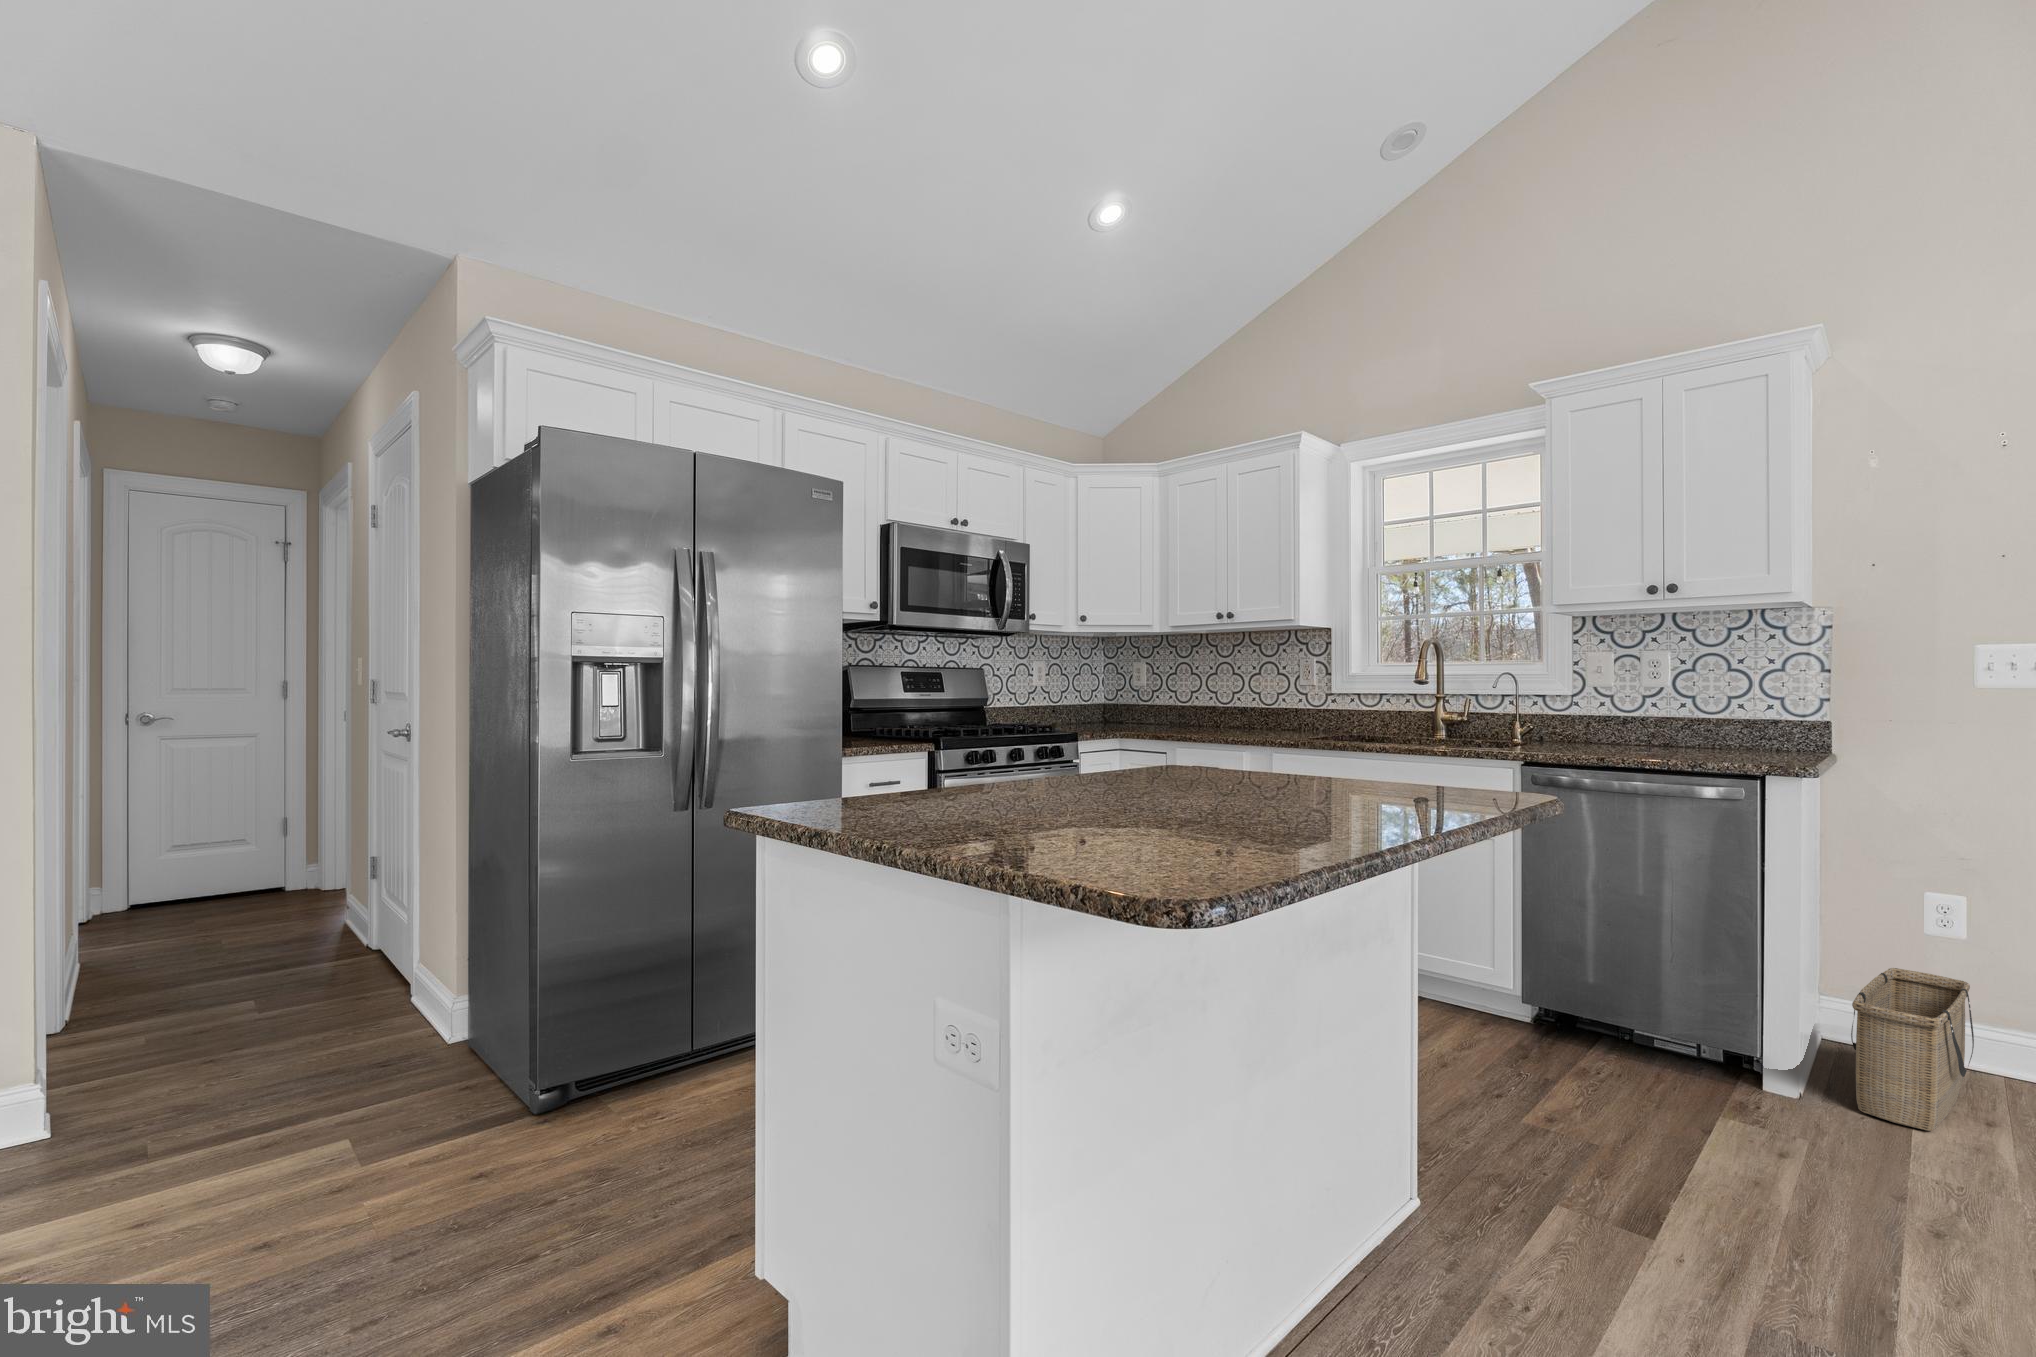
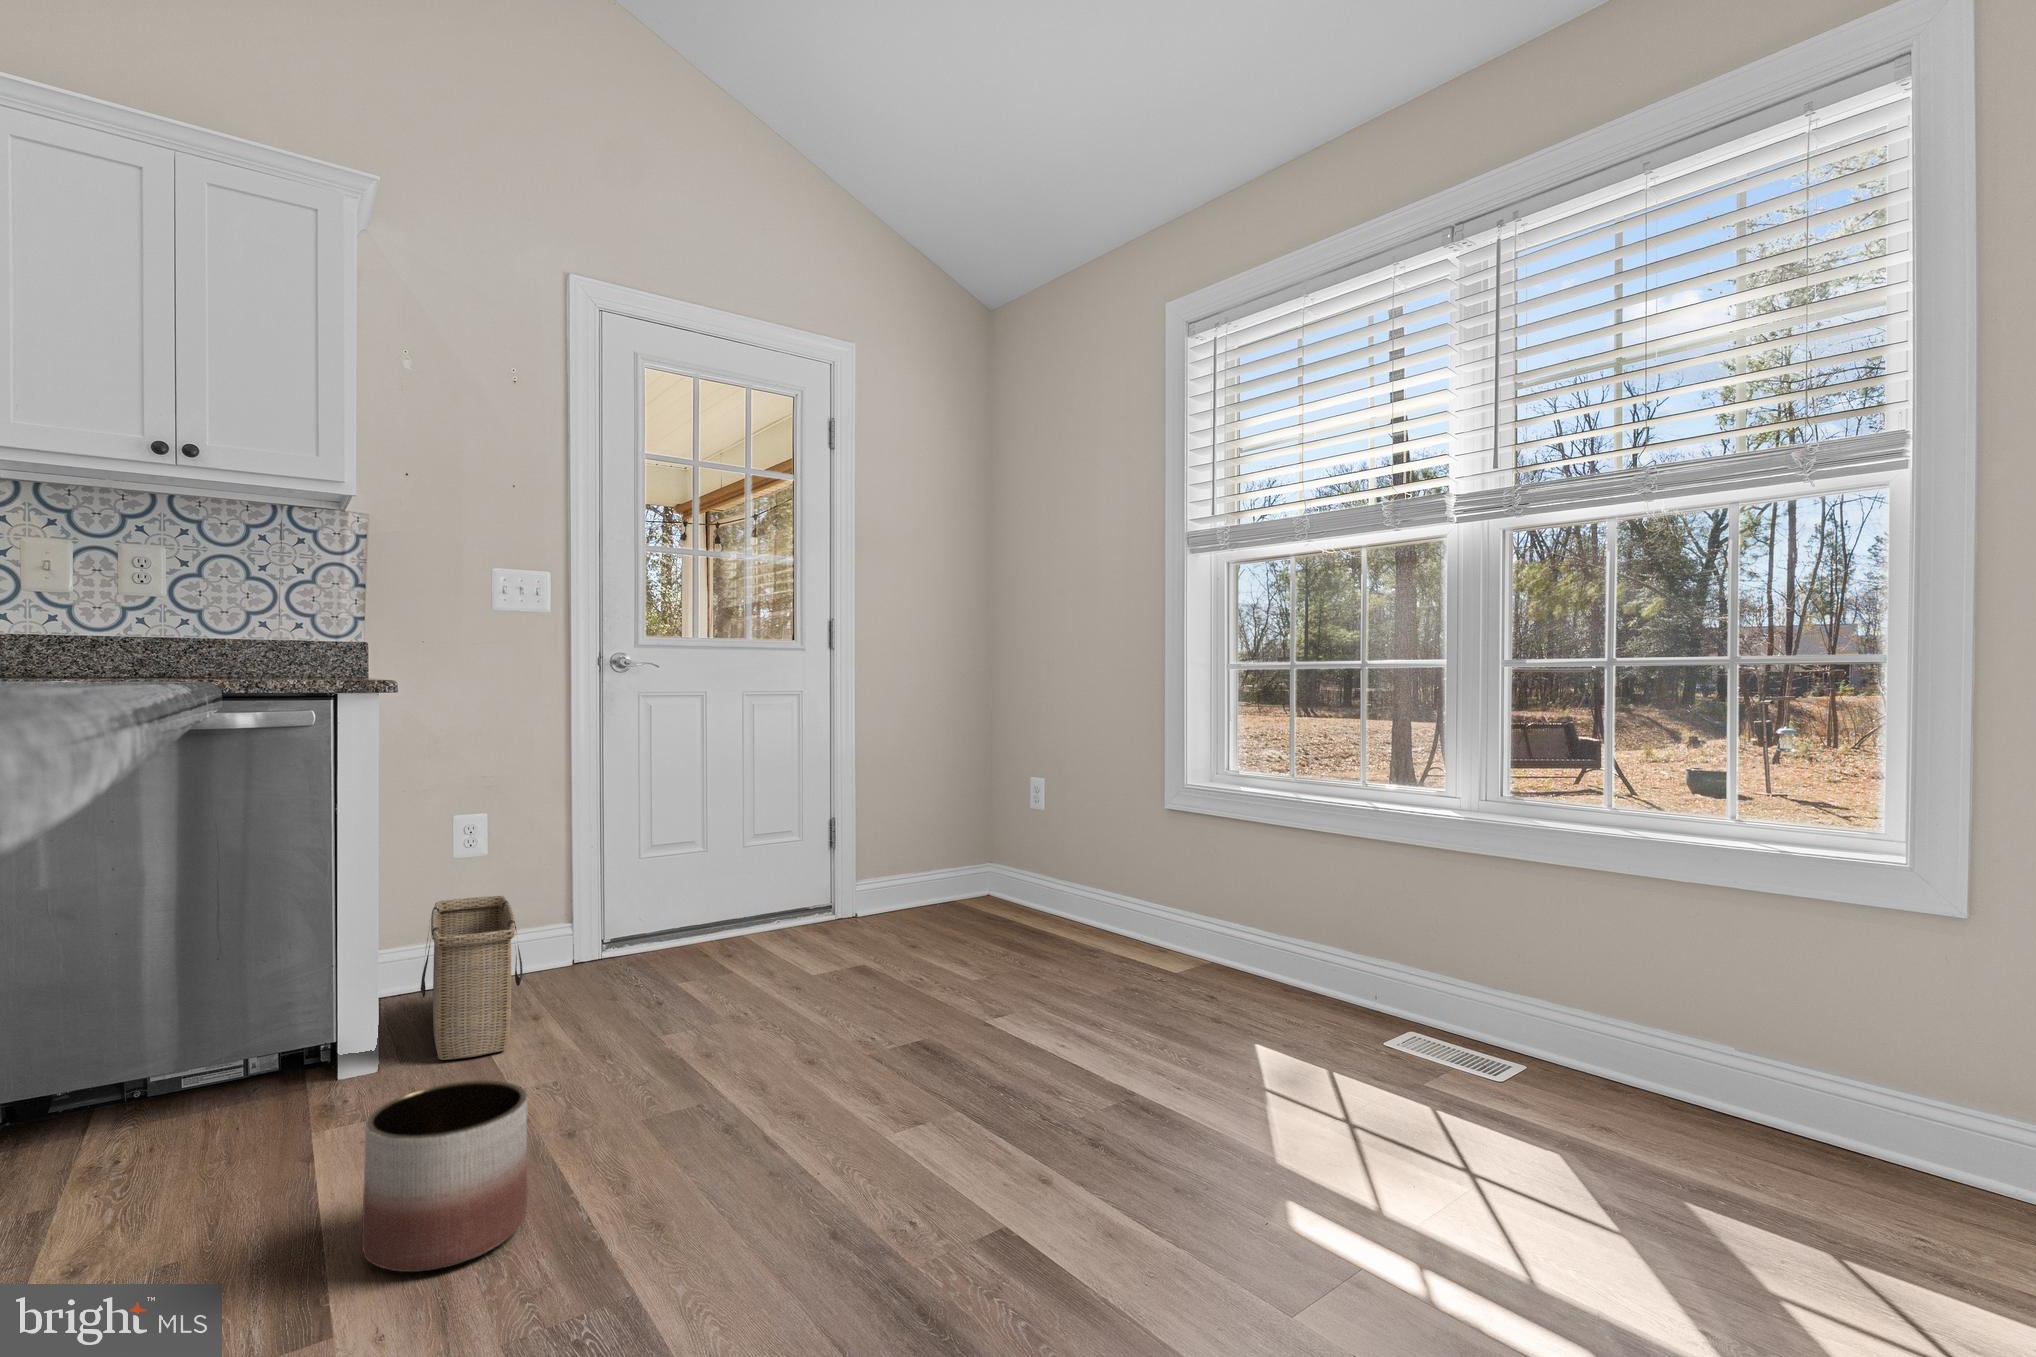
planter: none [1699,1113,1839,1267] -> present [362,1080,527,1272]

